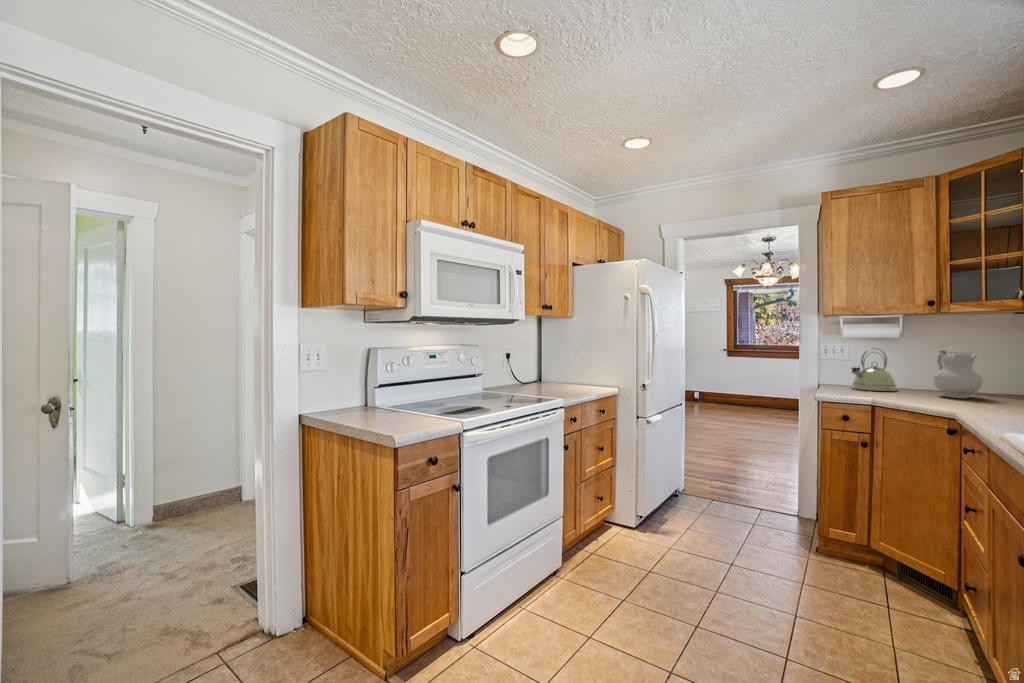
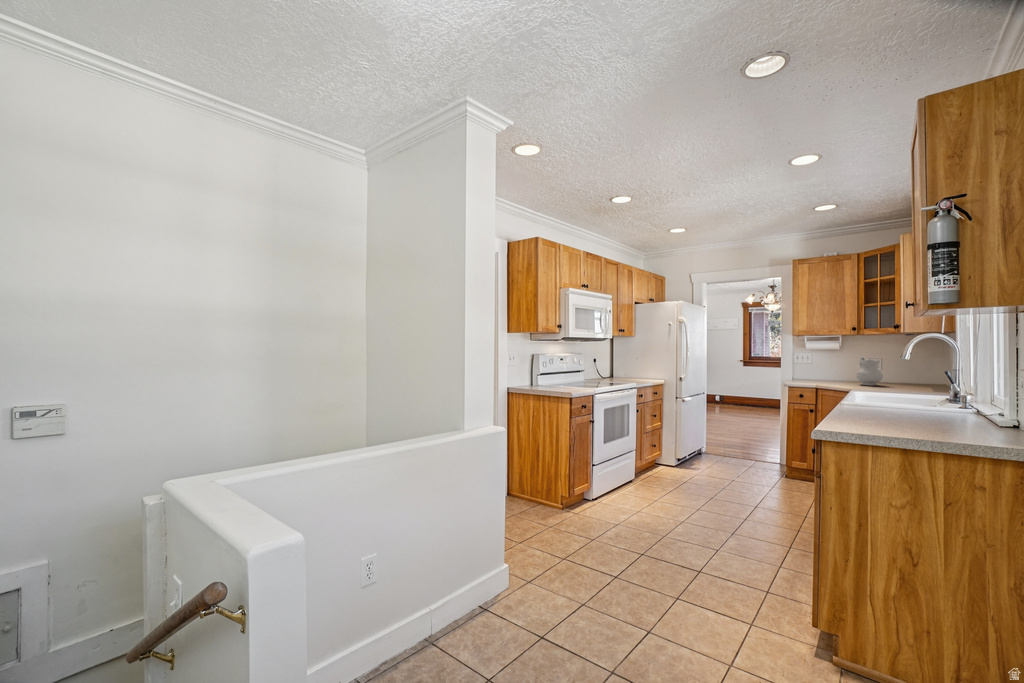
kettle: present [851,348,897,391] -> none [810,356,839,382]

